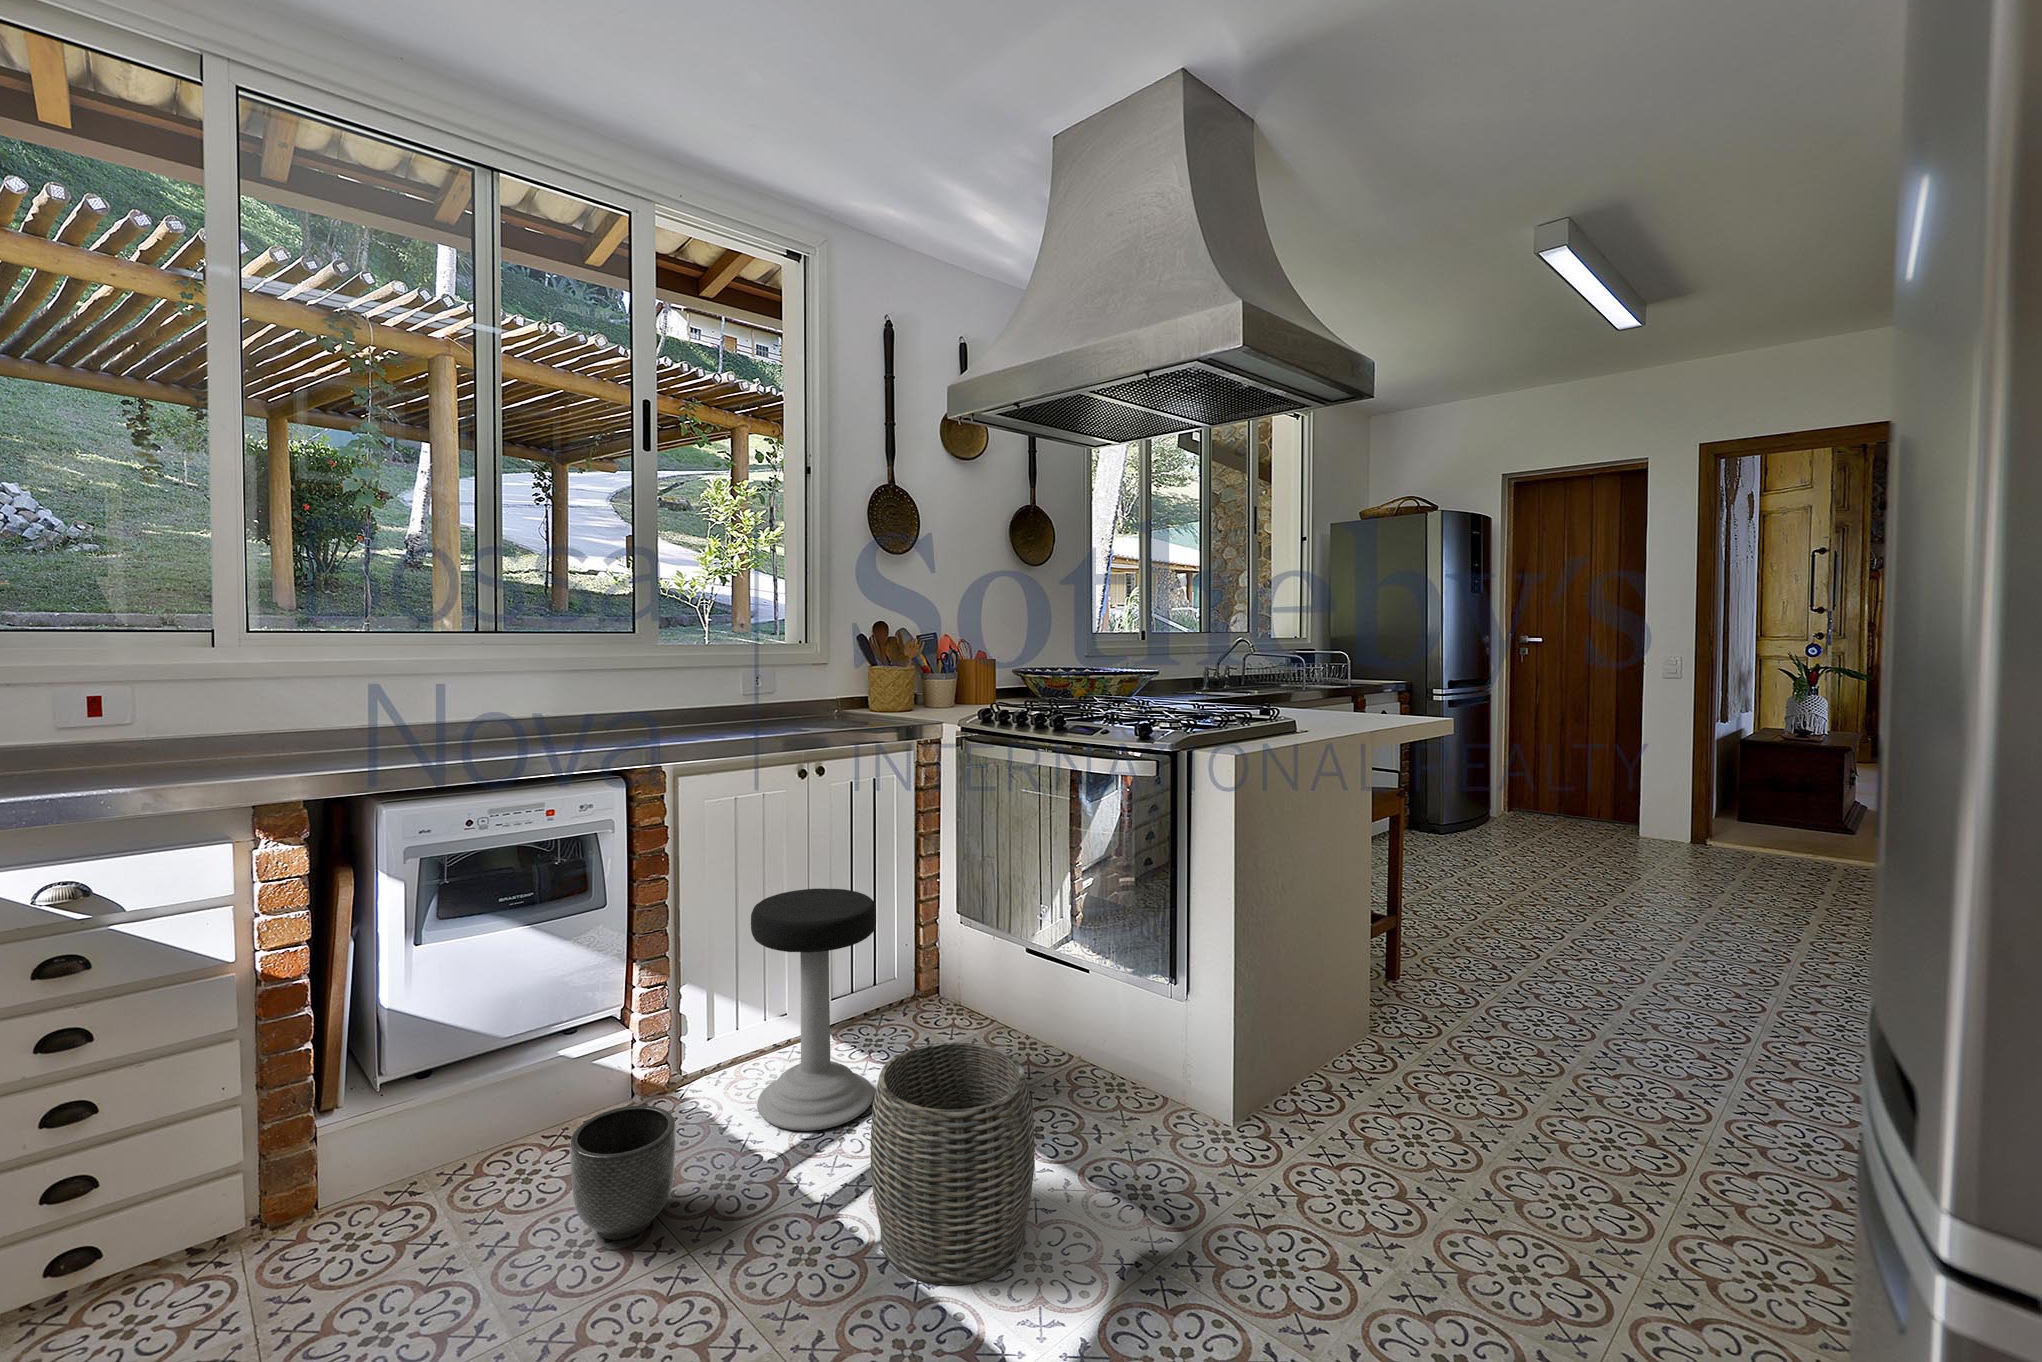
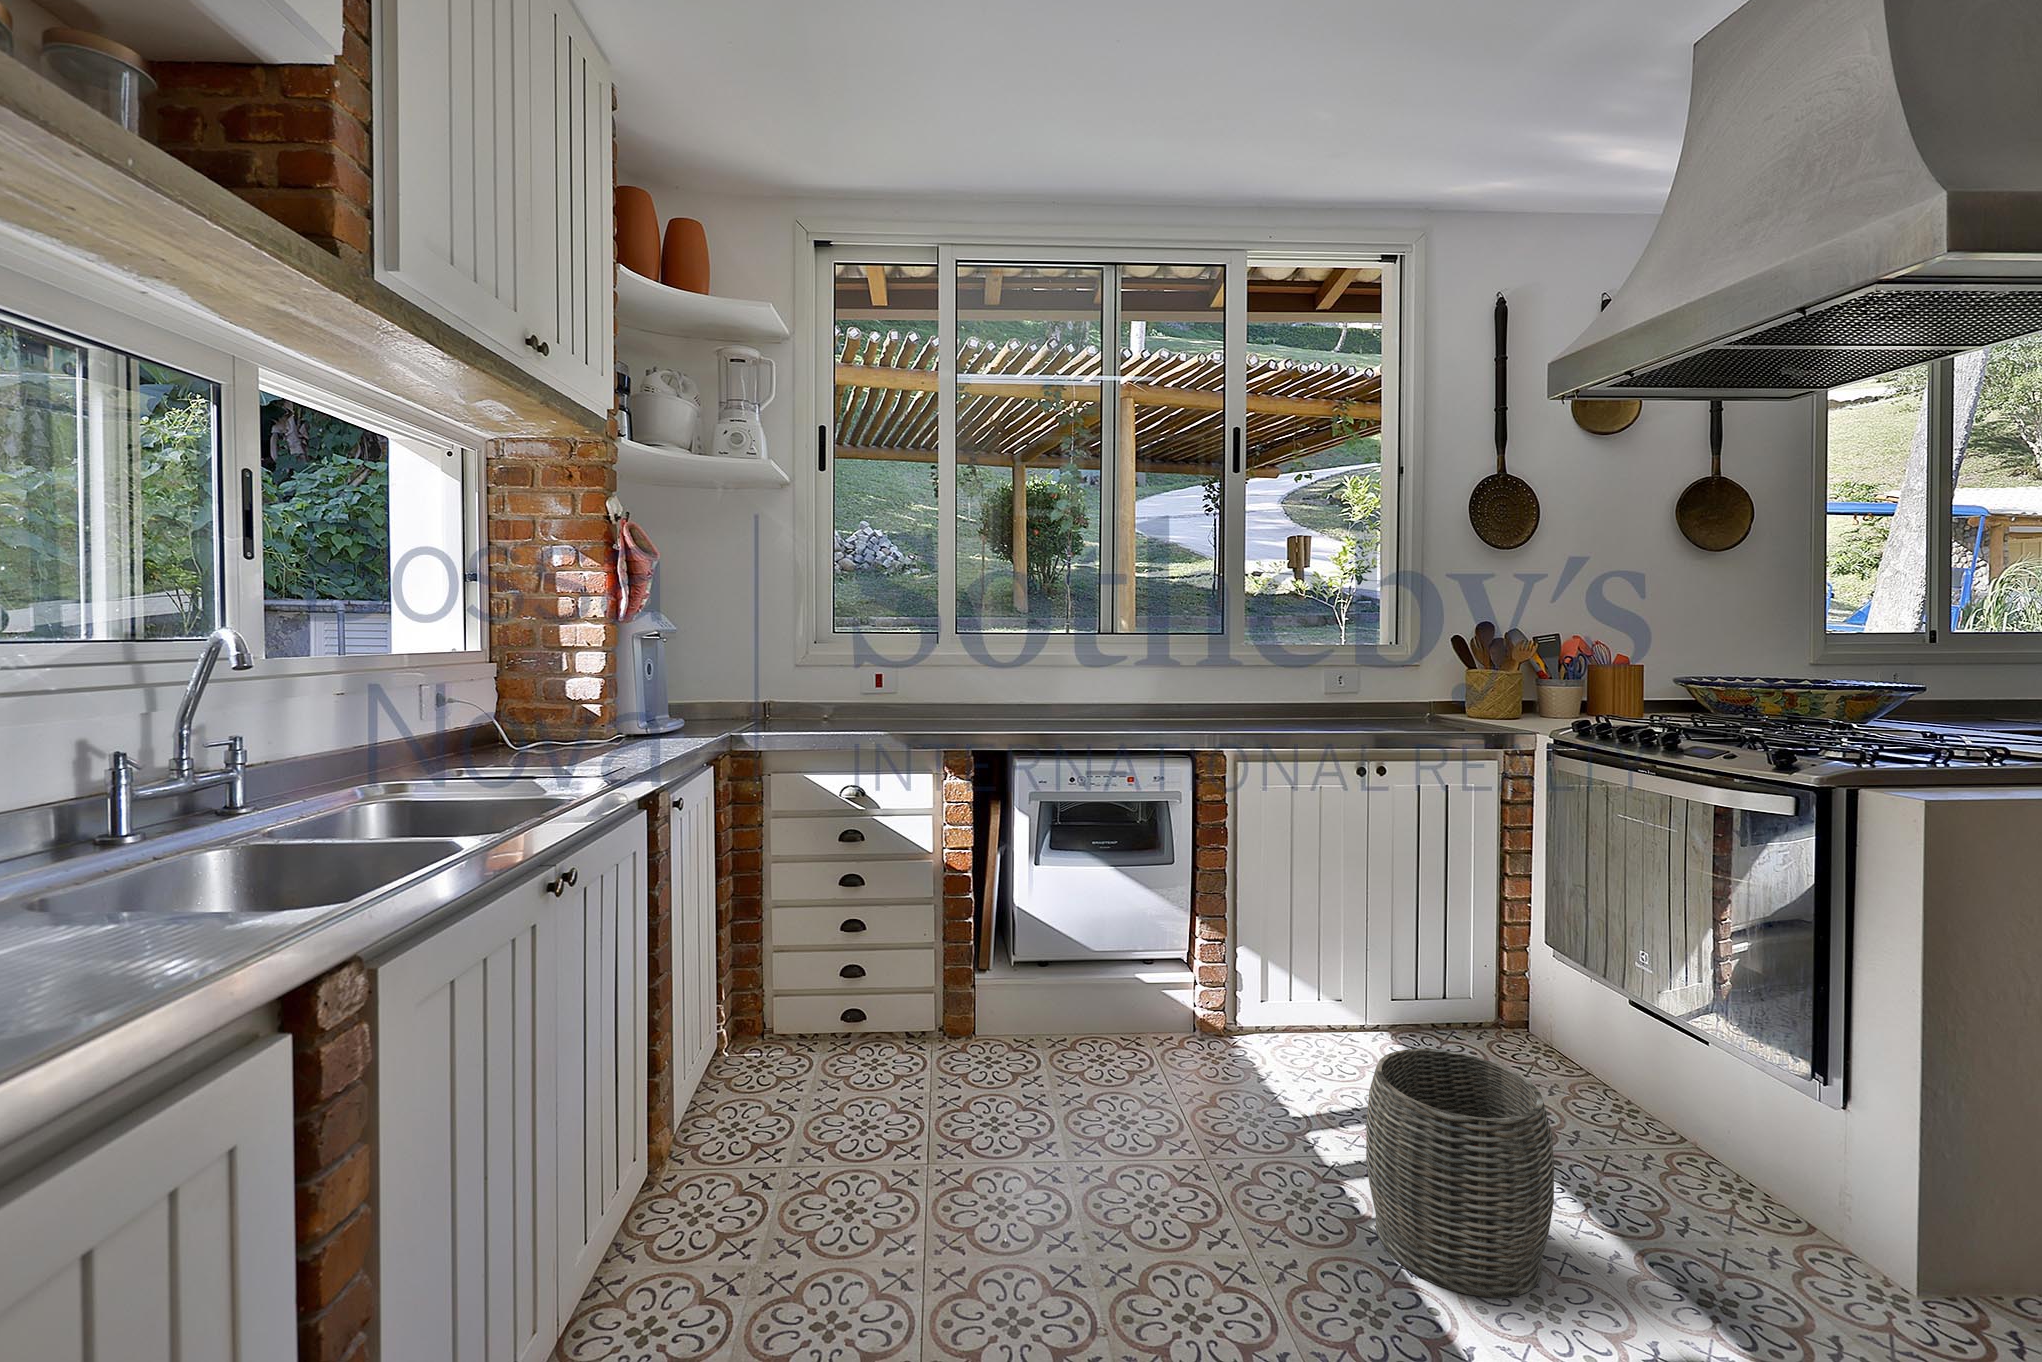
stool: present [751,888,876,1131] -> none [1295,882,1422,1112]
planter: present [570,1105,675,1240] -> none [1123,1025,1204,1130]

